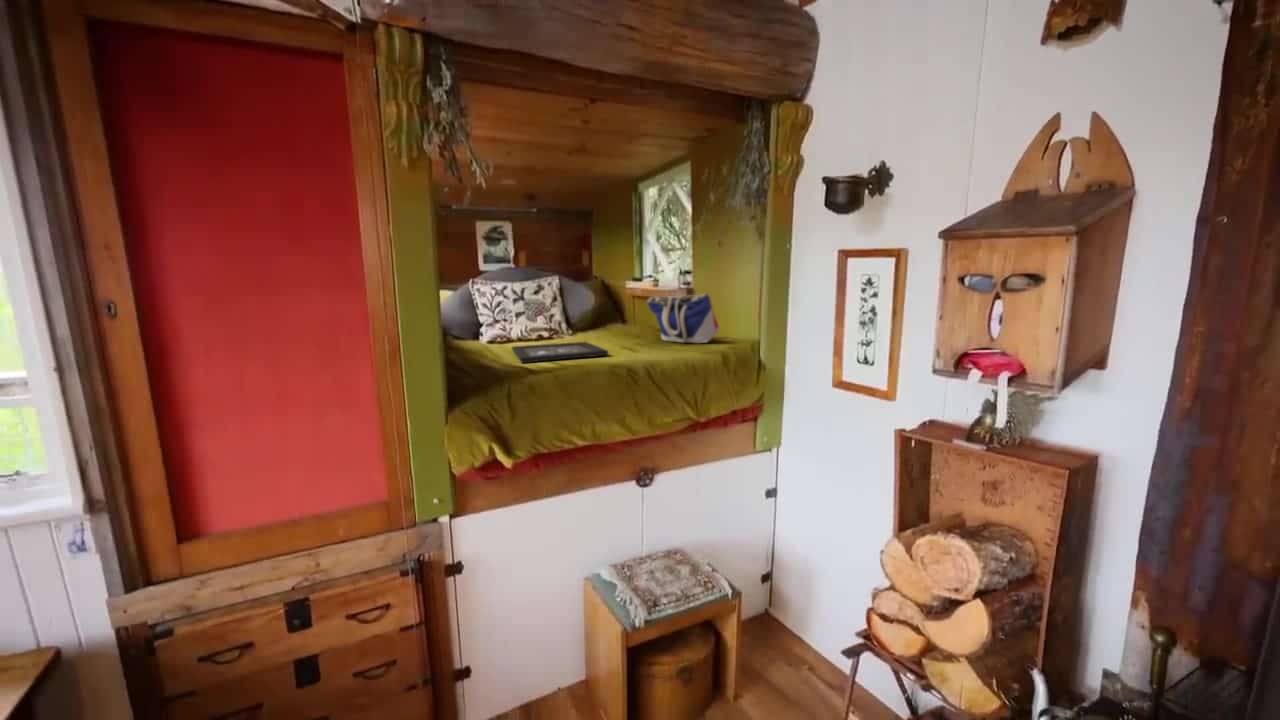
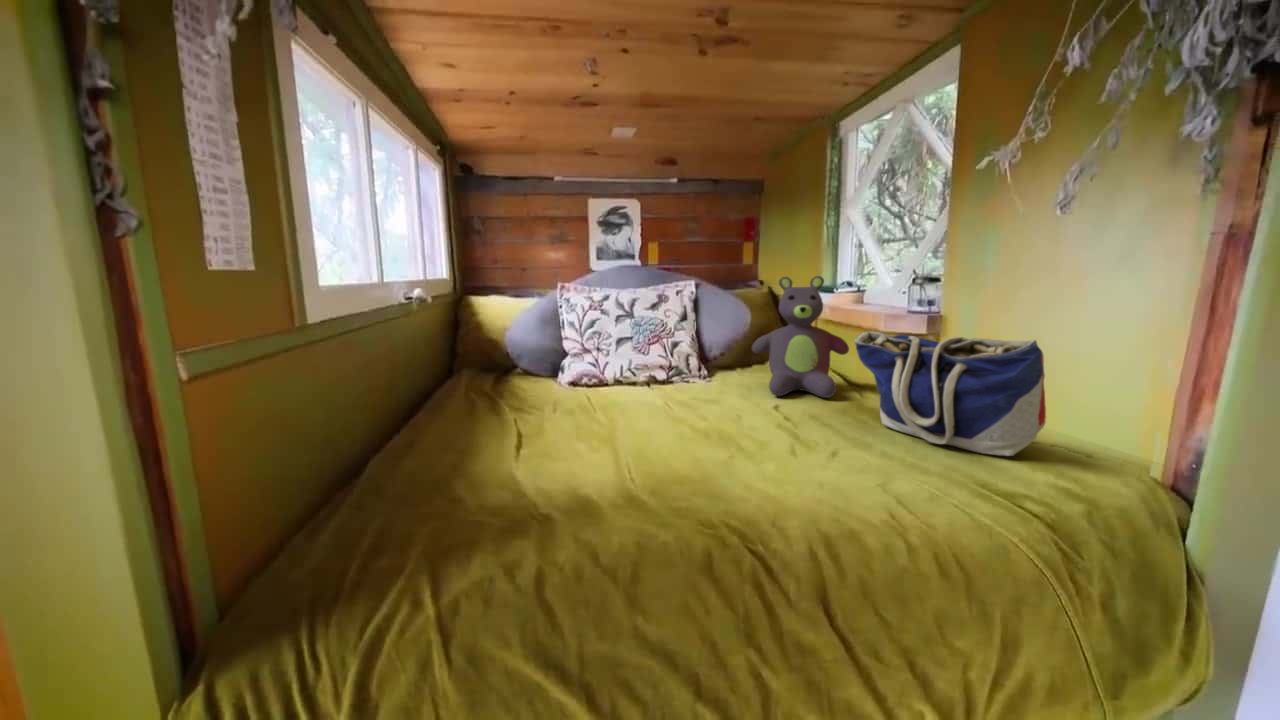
stuffed bear: none [598,272,650,337] -> present [752,276,849,398]
tray: present [512,342,608,363] -> none [540,417,757,496]

